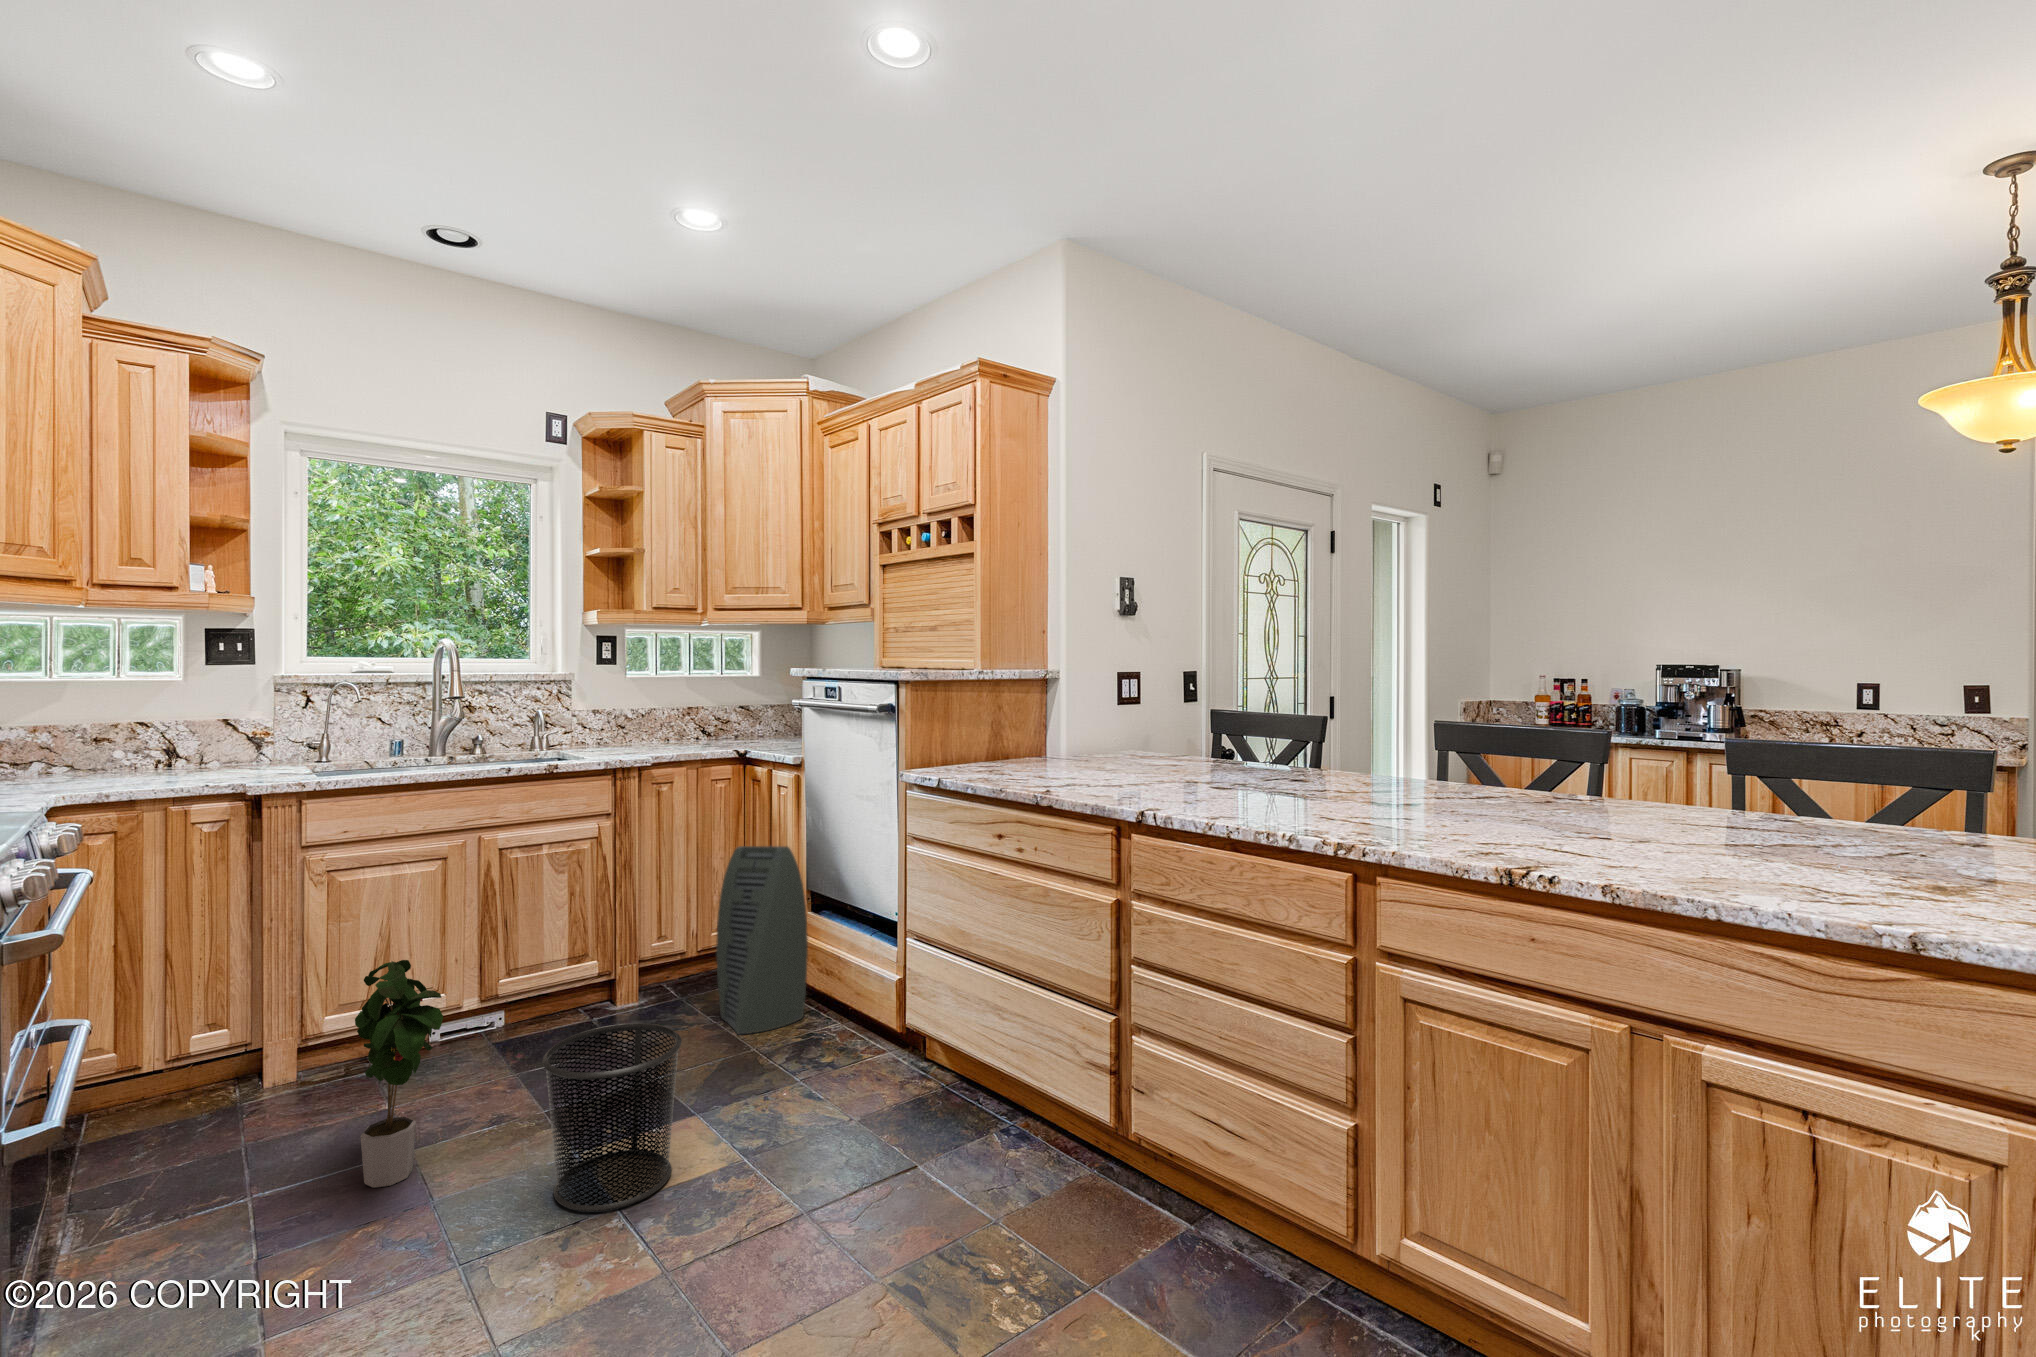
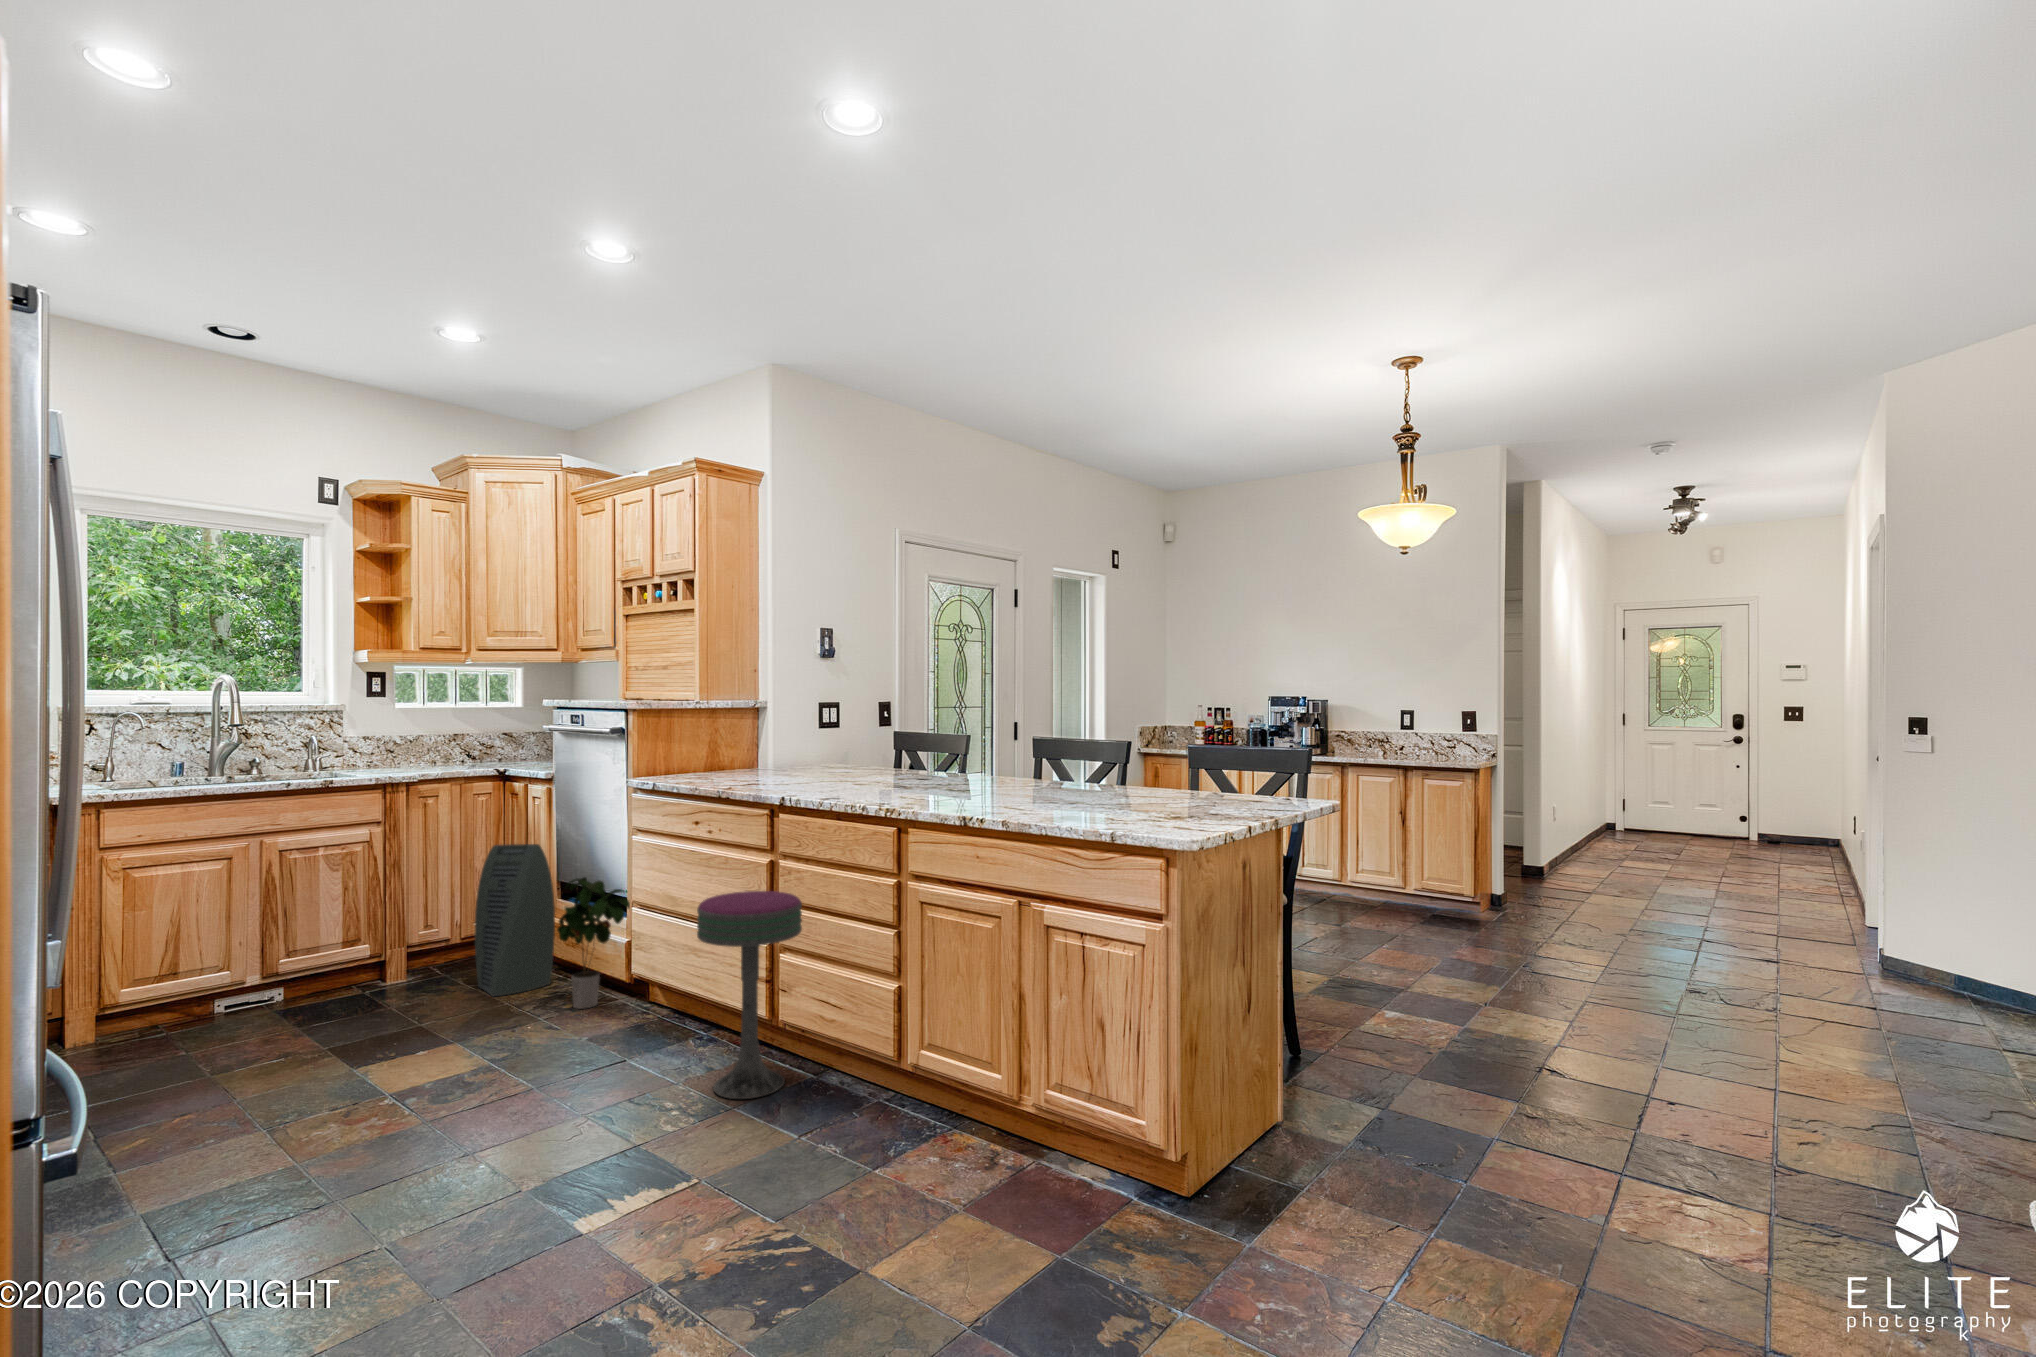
bar stool: none [1032,947,1183,1272] -> present [697,891,802,1099]
potted plant: present [355,960,443,1188] -> present [557,877,630,1009]
waste bin: present [542,1023,682,1212] -> none [329,968,441,1098]

